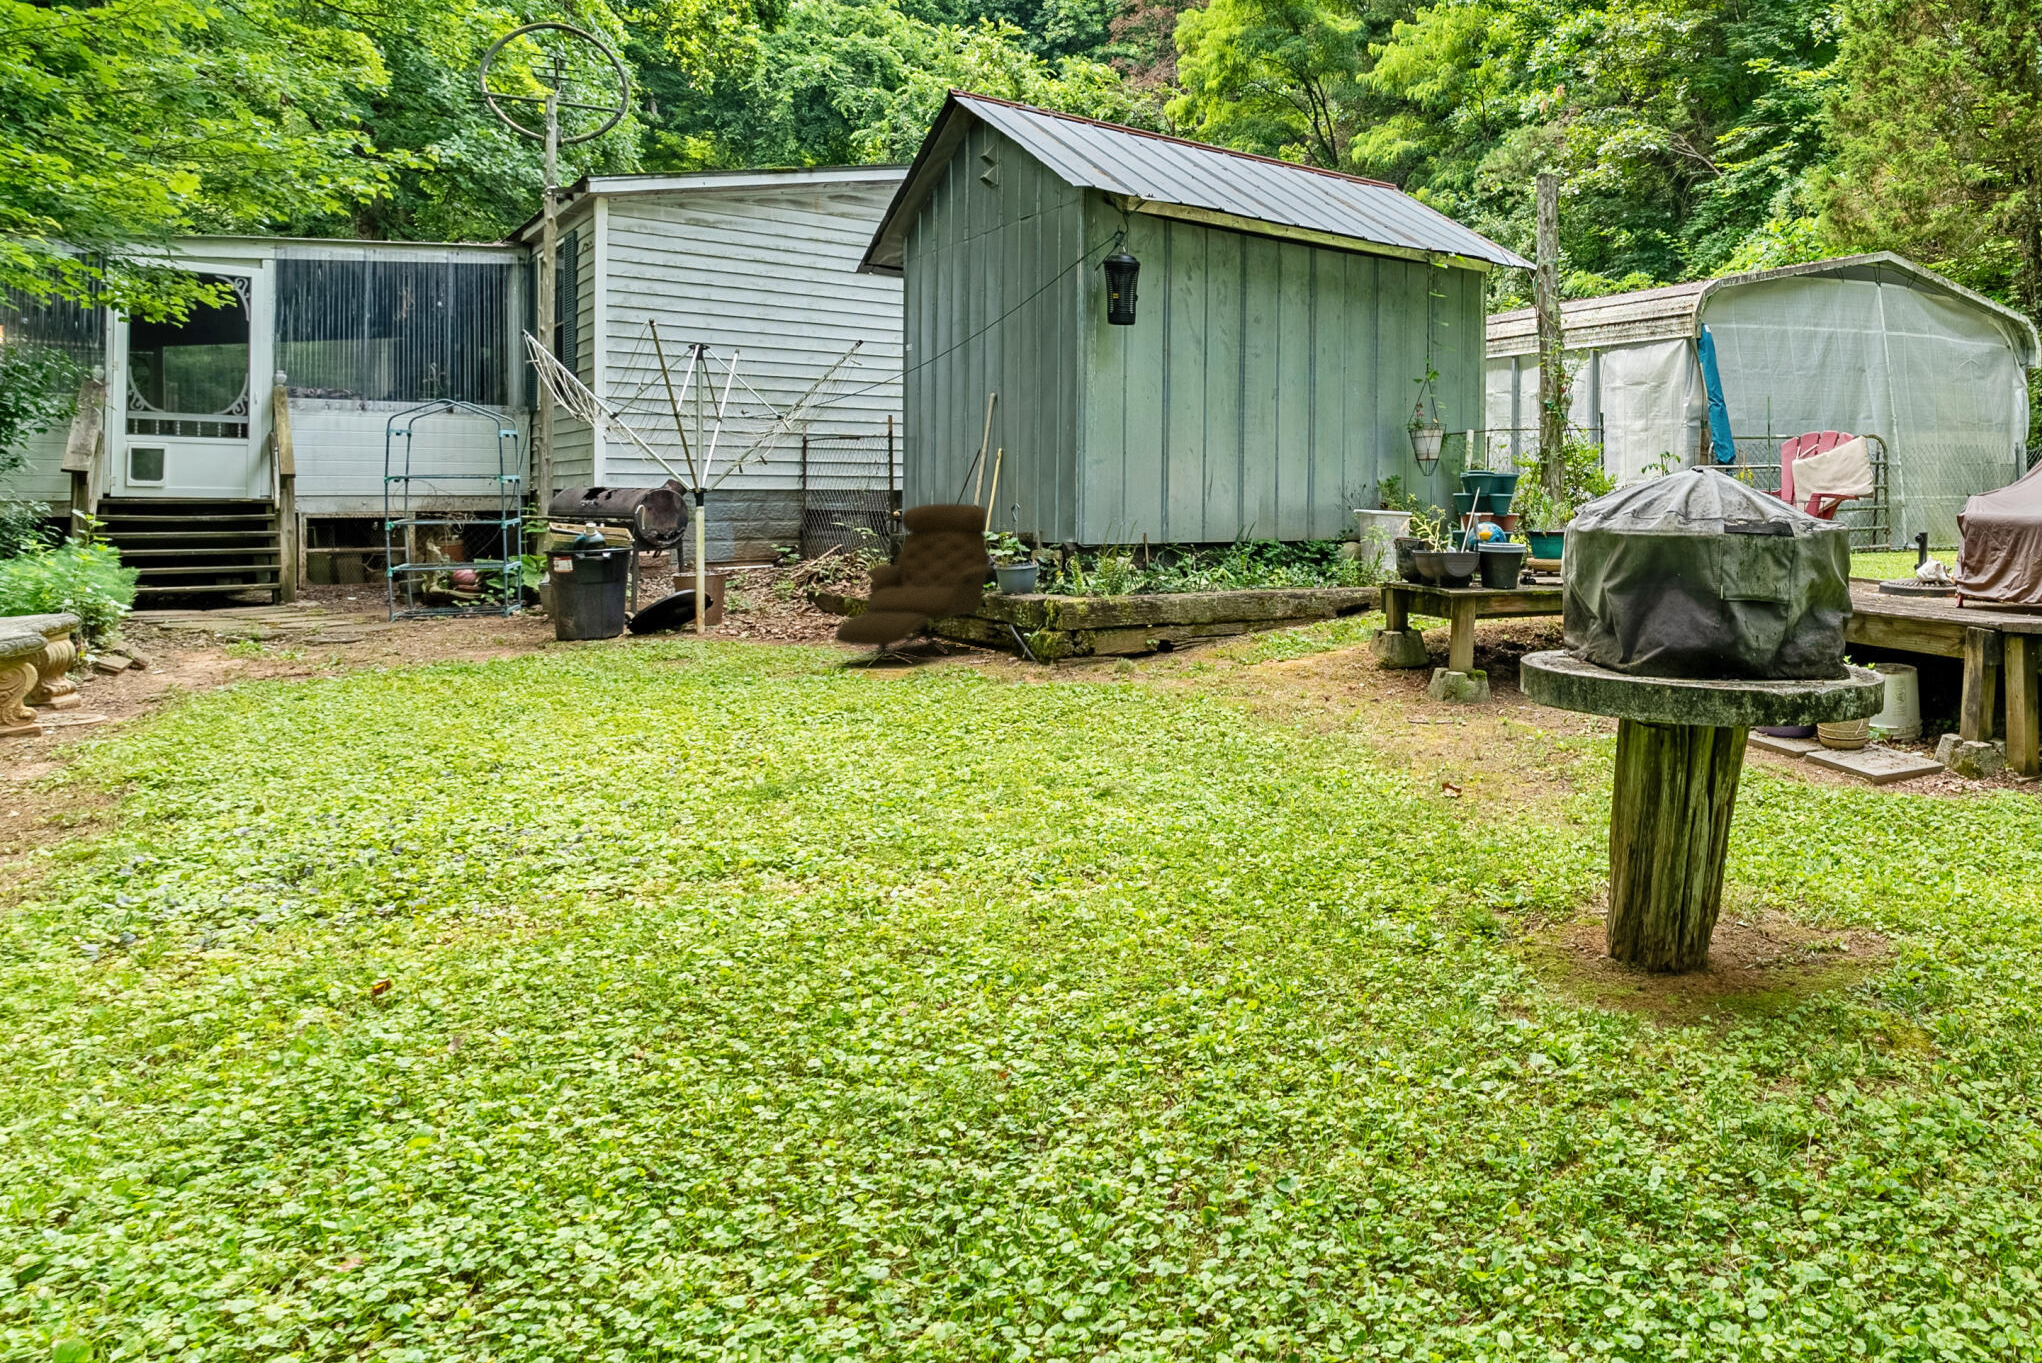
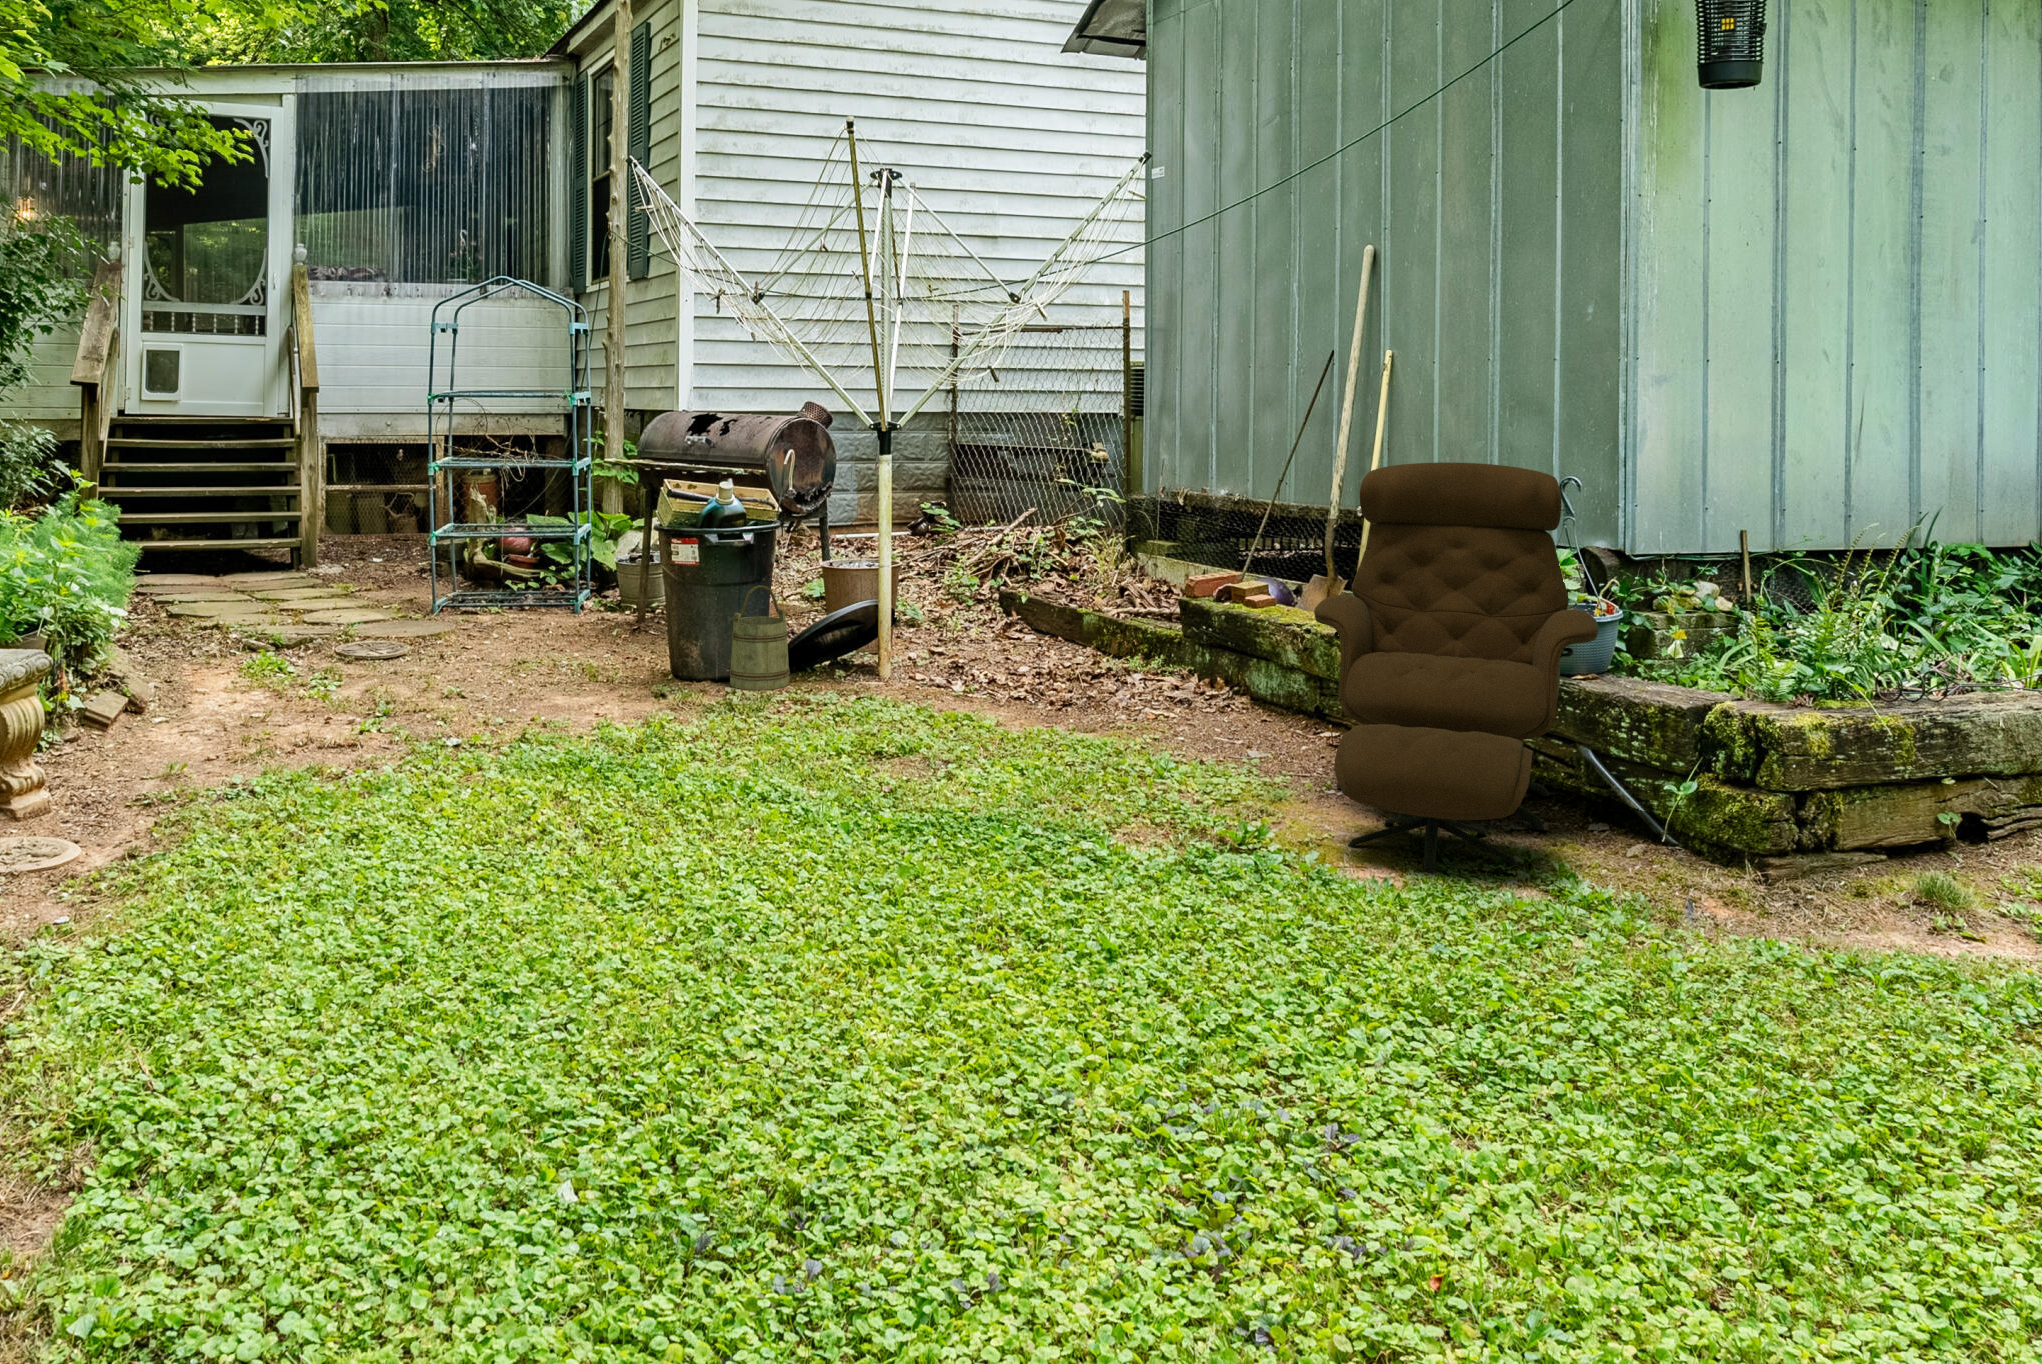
bucket: none [585,582,627,639] -> present [730,585,790,690]

